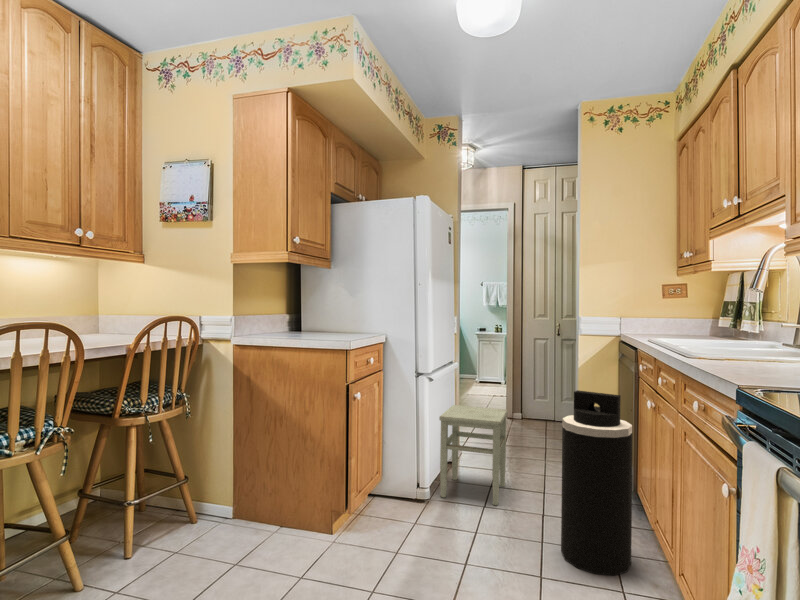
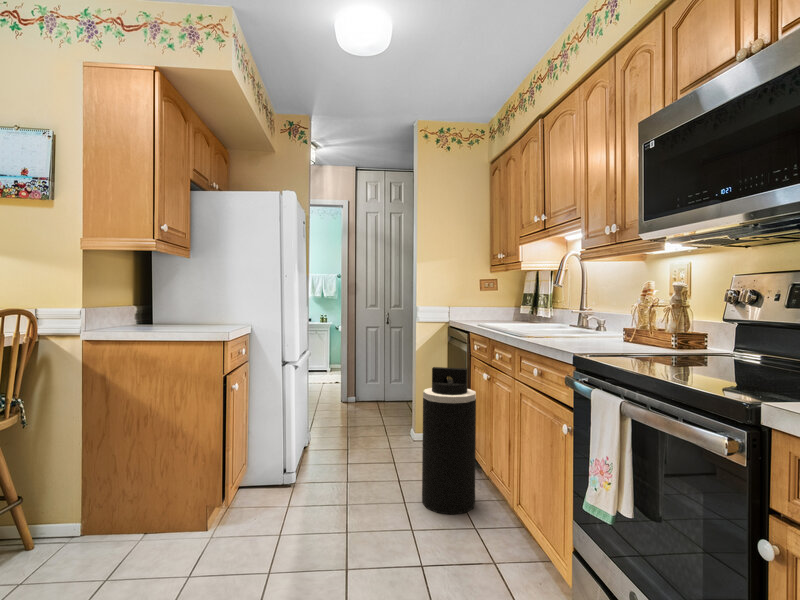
stool: present [439,405,508,505] -> none [306,390,363,477]

